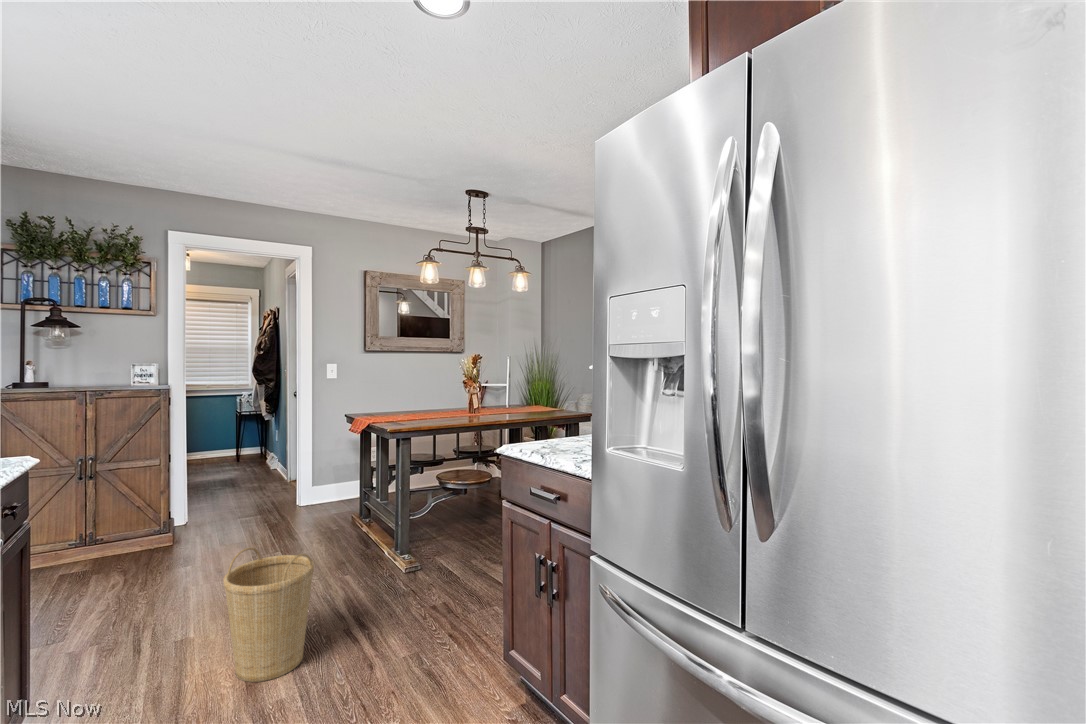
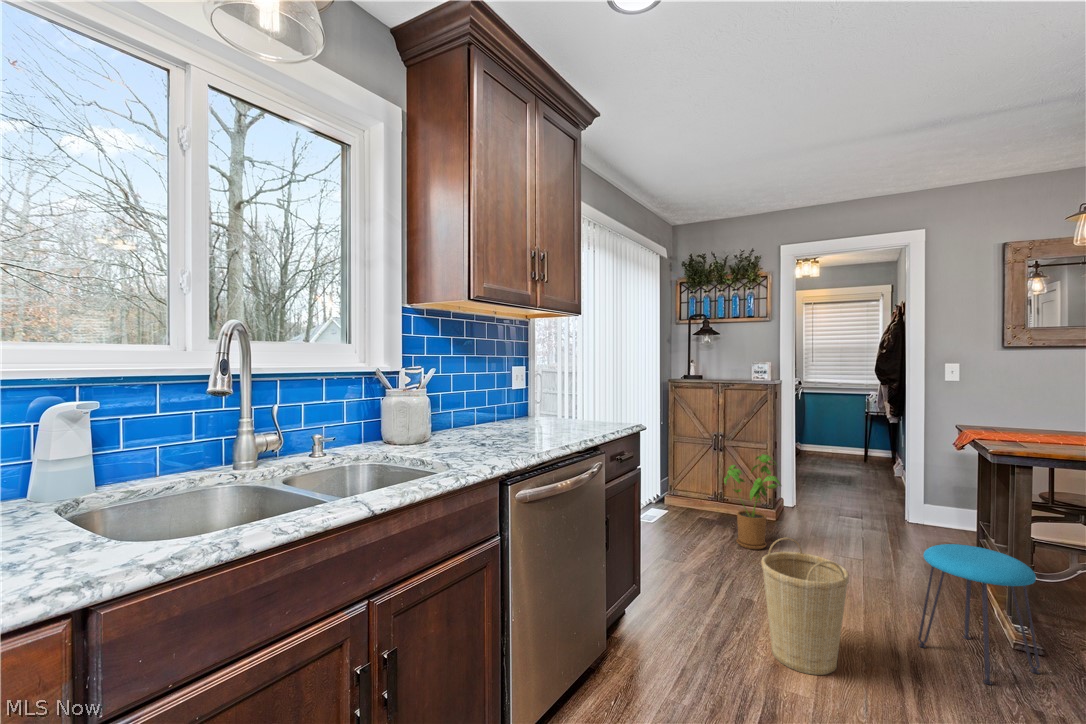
house plant: none [115,470,199,588] -> present [724,454,781,550]
stool: none [352,504,423,604] -> present [918,544,1040,685]

